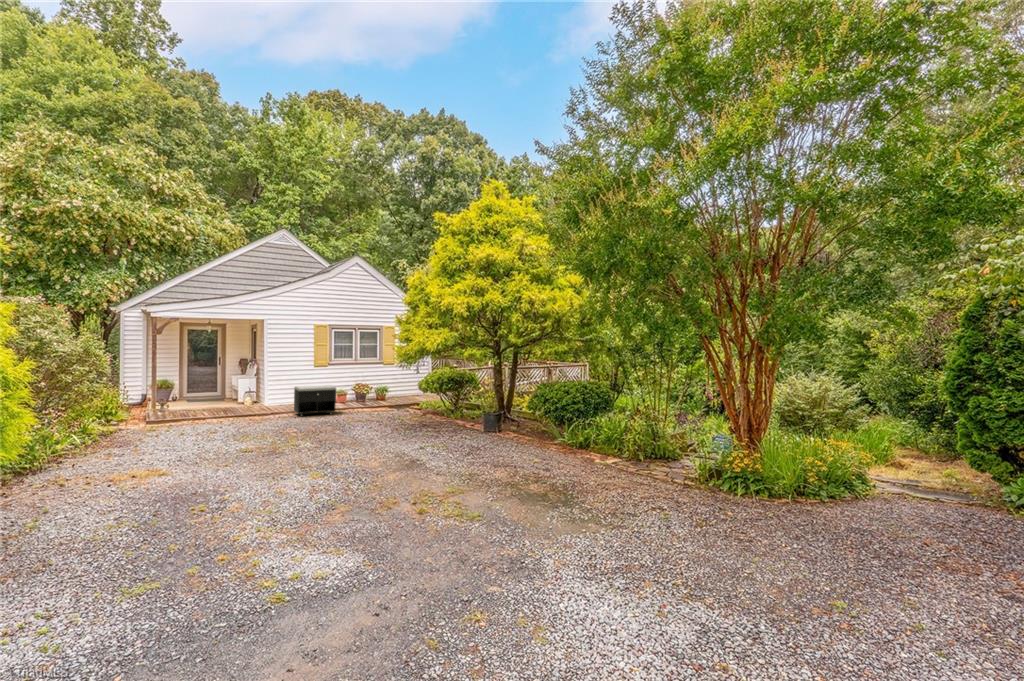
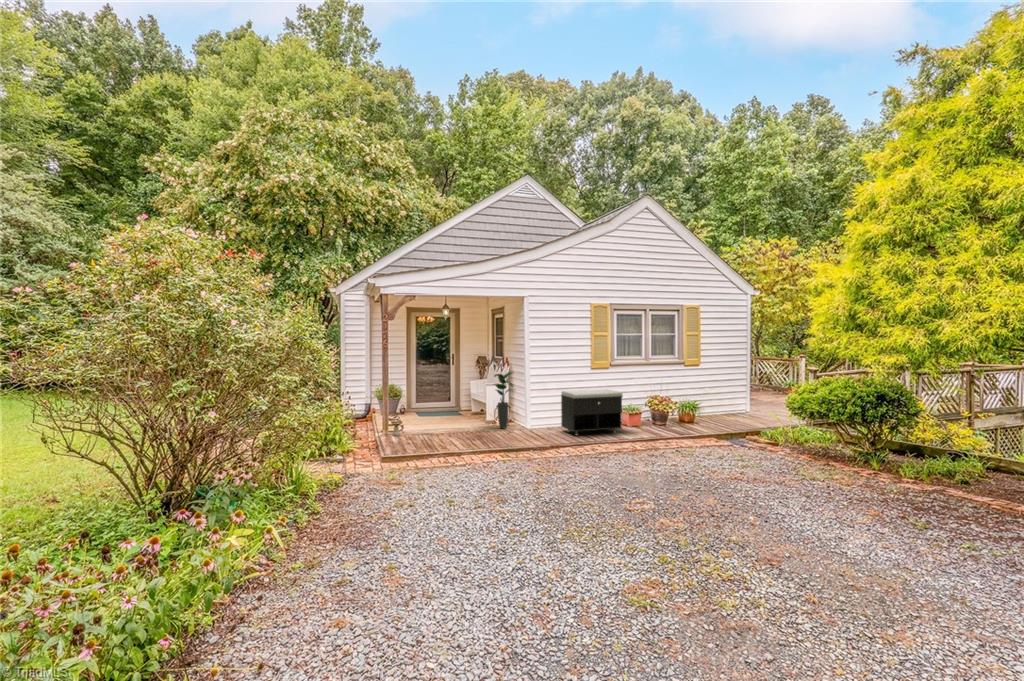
potted plant: none [244,373,263,413] -> present [494,372,514,428]

